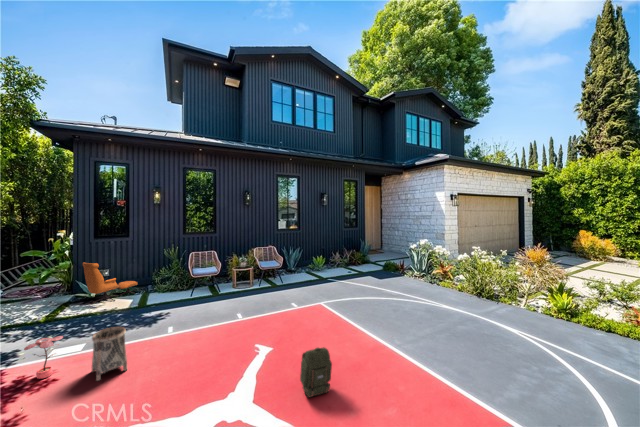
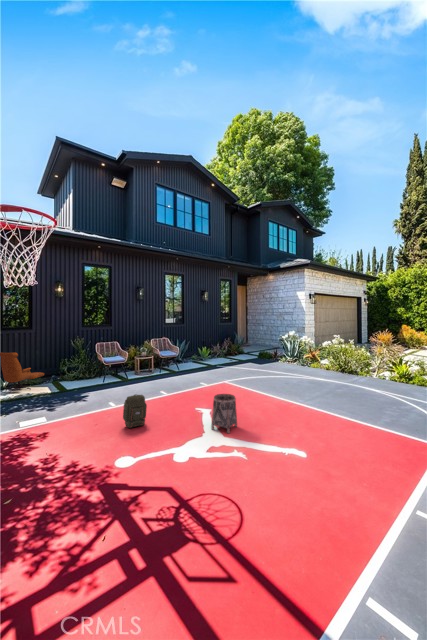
basket: present [92,327,127,381] -> present [211,394,237,433]
potted plant: present [24,336,63,379] -> none [24,403,48,437]
backpack: present [300,347,332,397] -> present [123,394,147,428]

